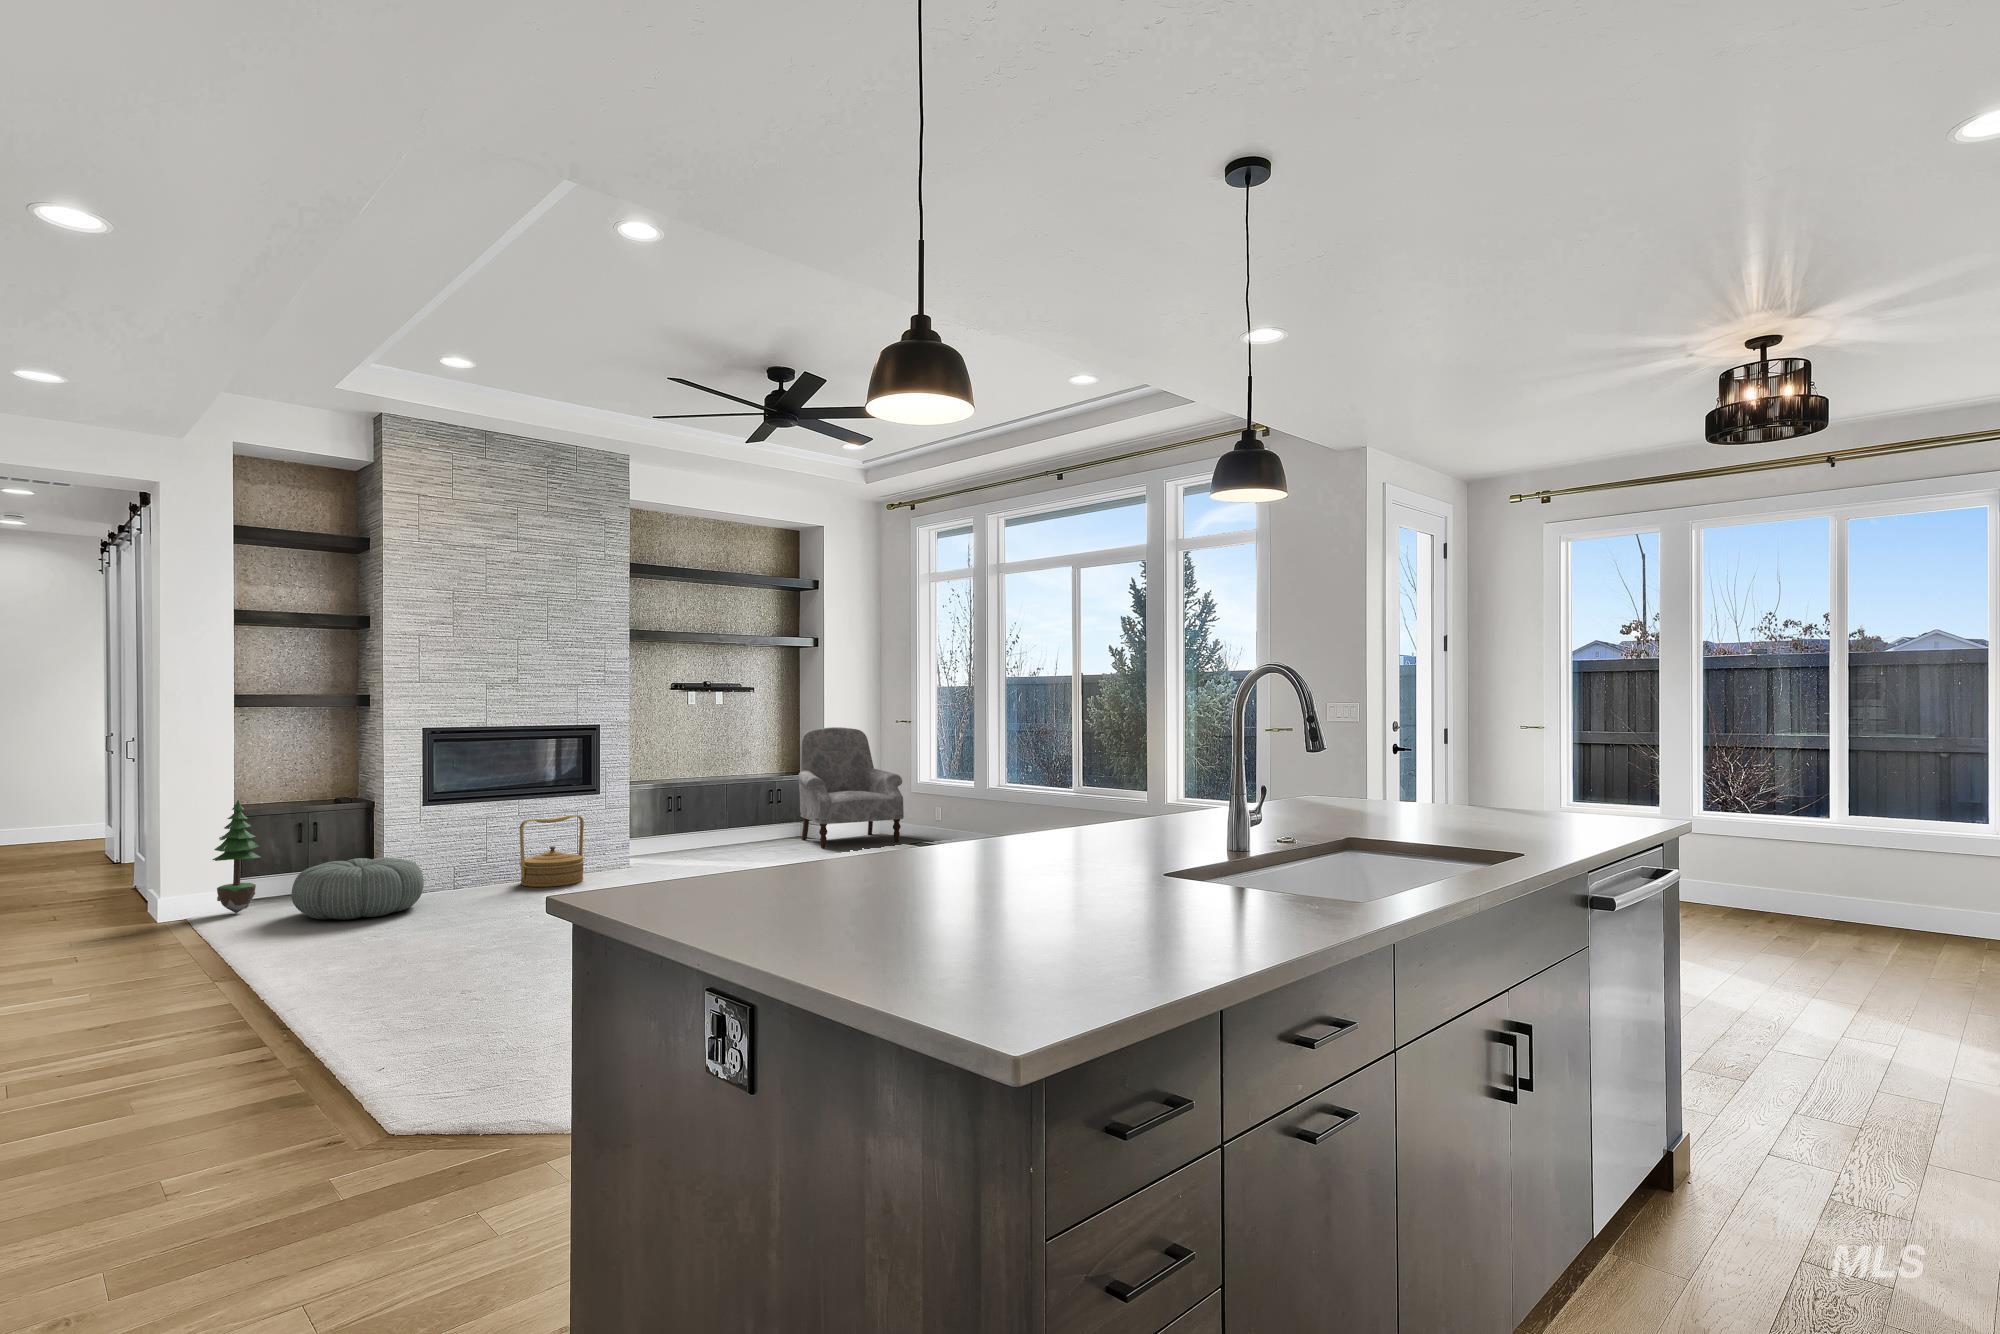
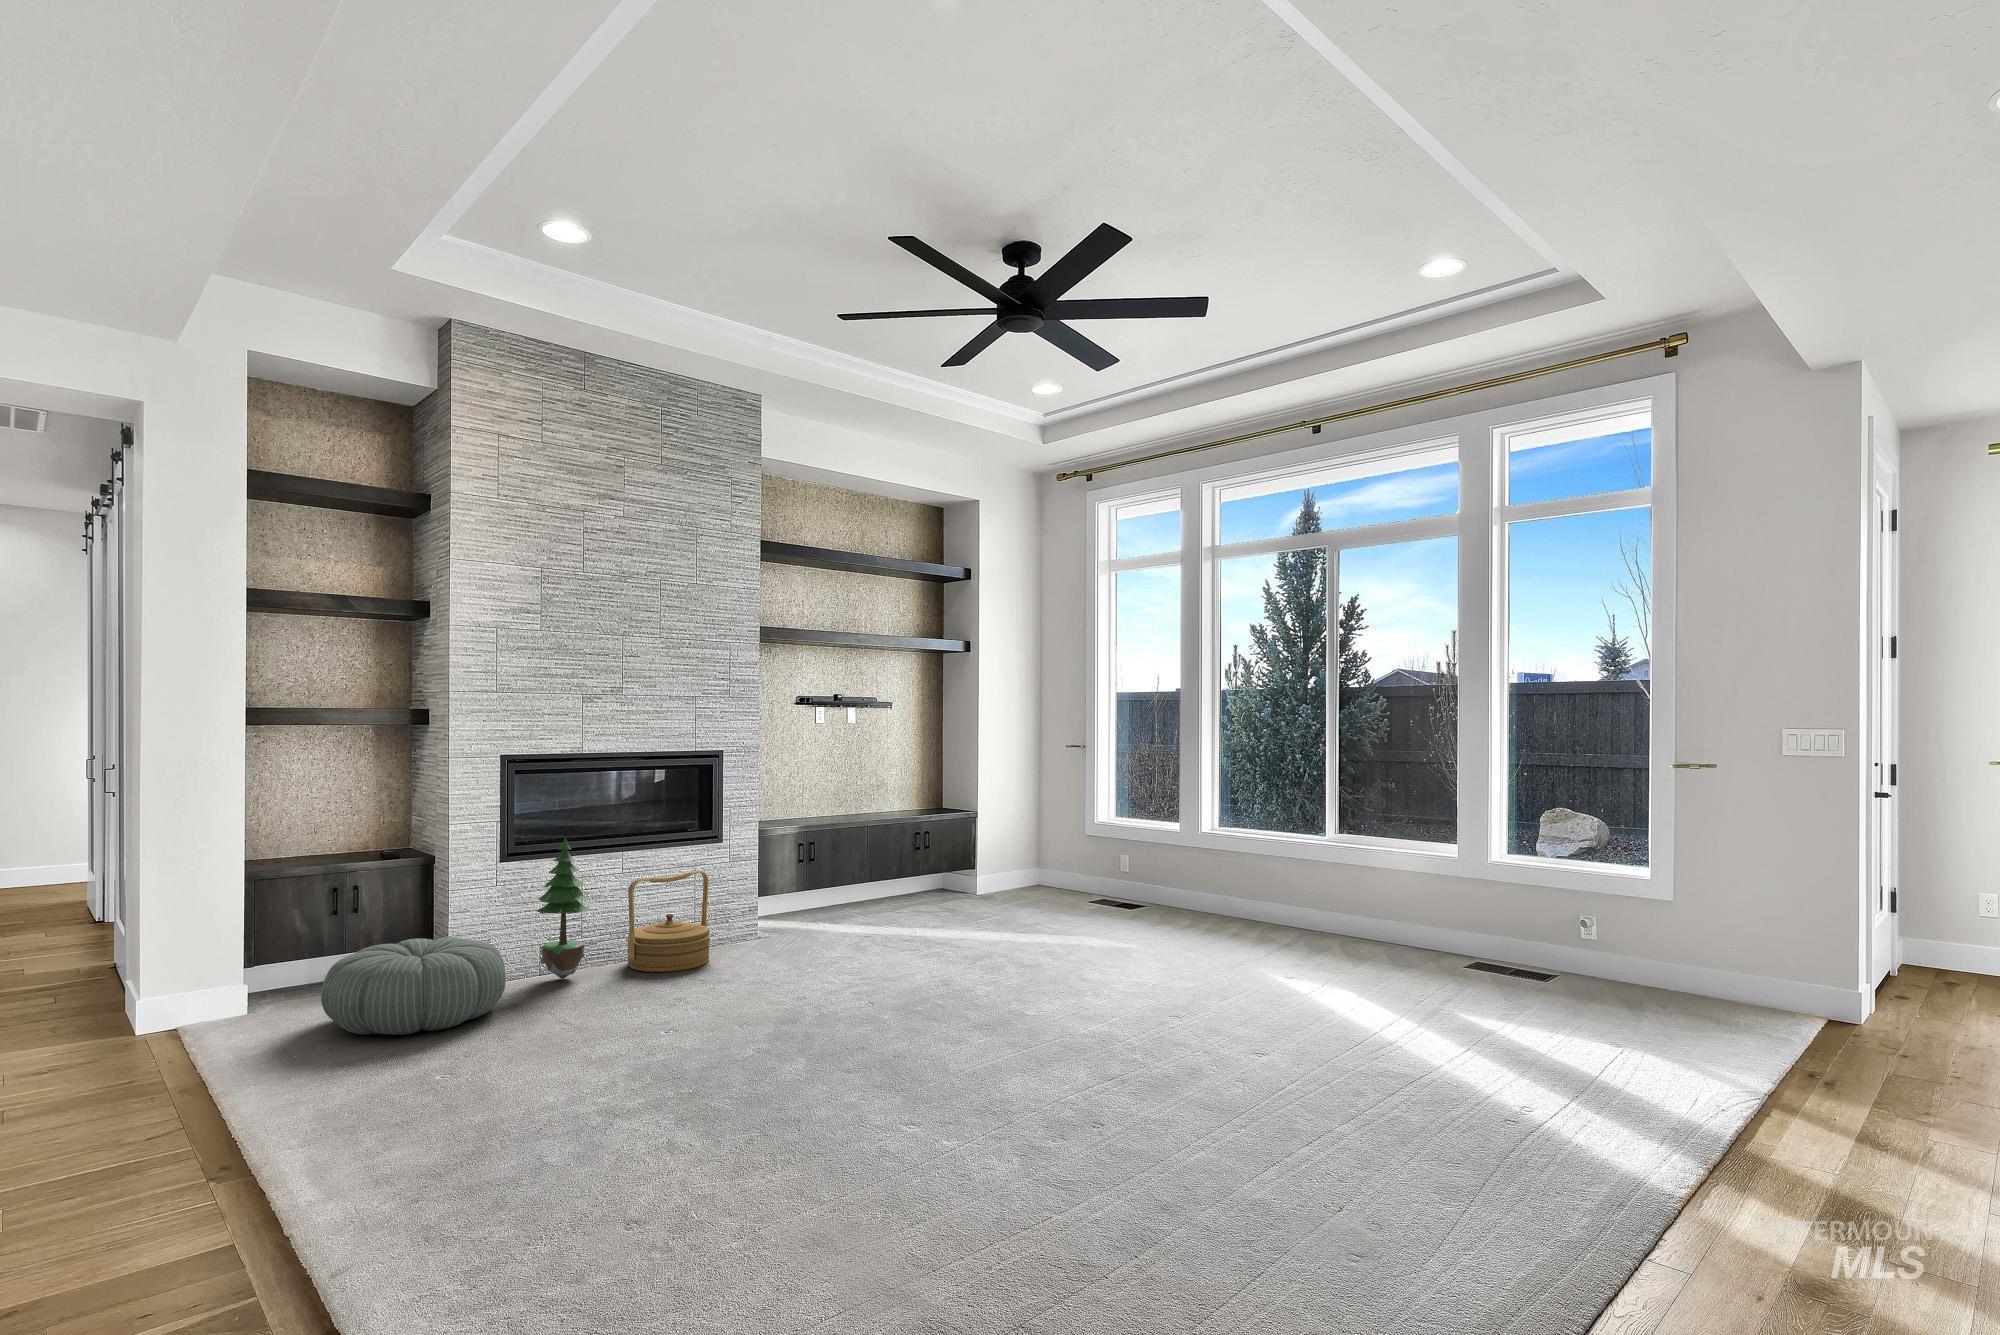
armchair: present [798,727,904,848] -> none [953,751,1090,907]
potted tree: present [213,800,260,913] -> present [536,837,589,979]

